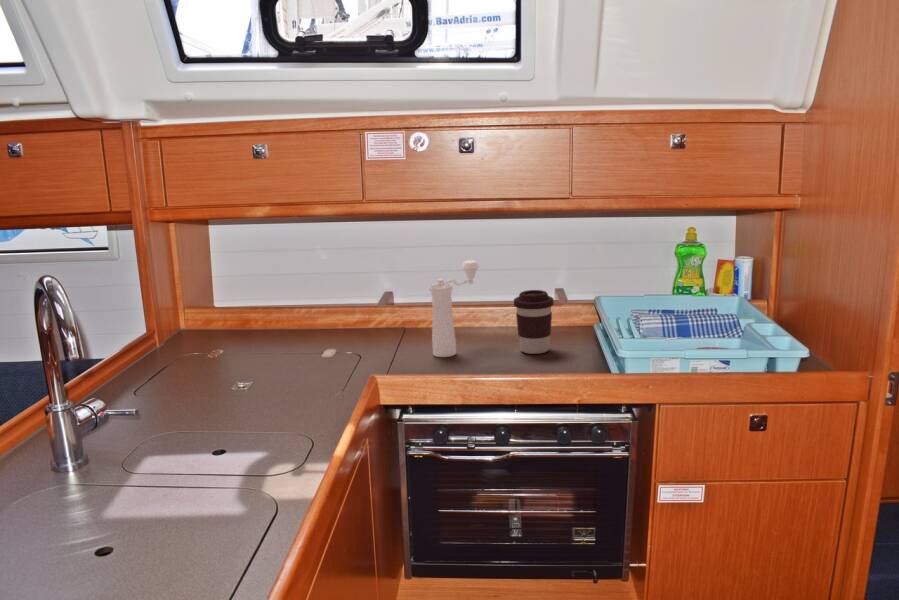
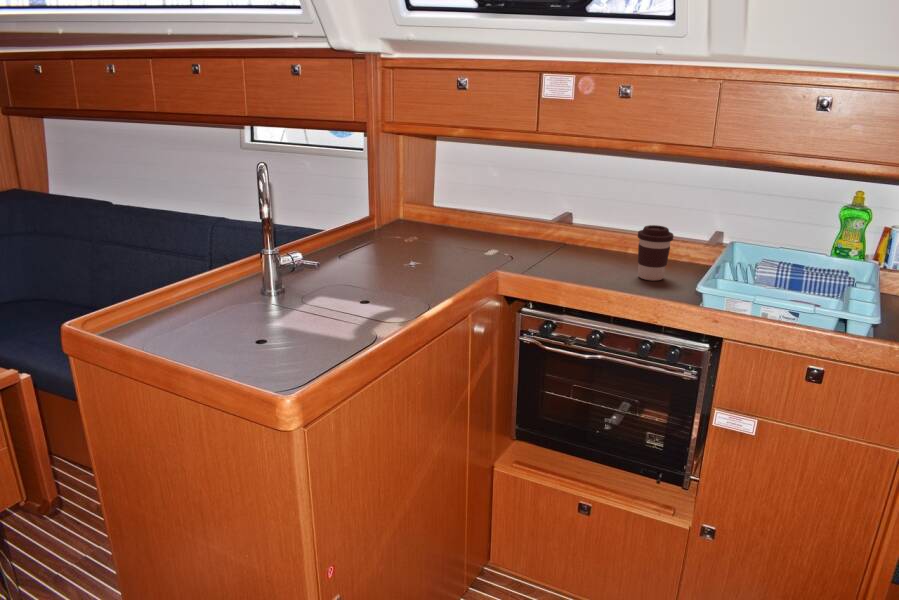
pepper mill: present [429,261,479,357] -> none [565,193,619,270]

